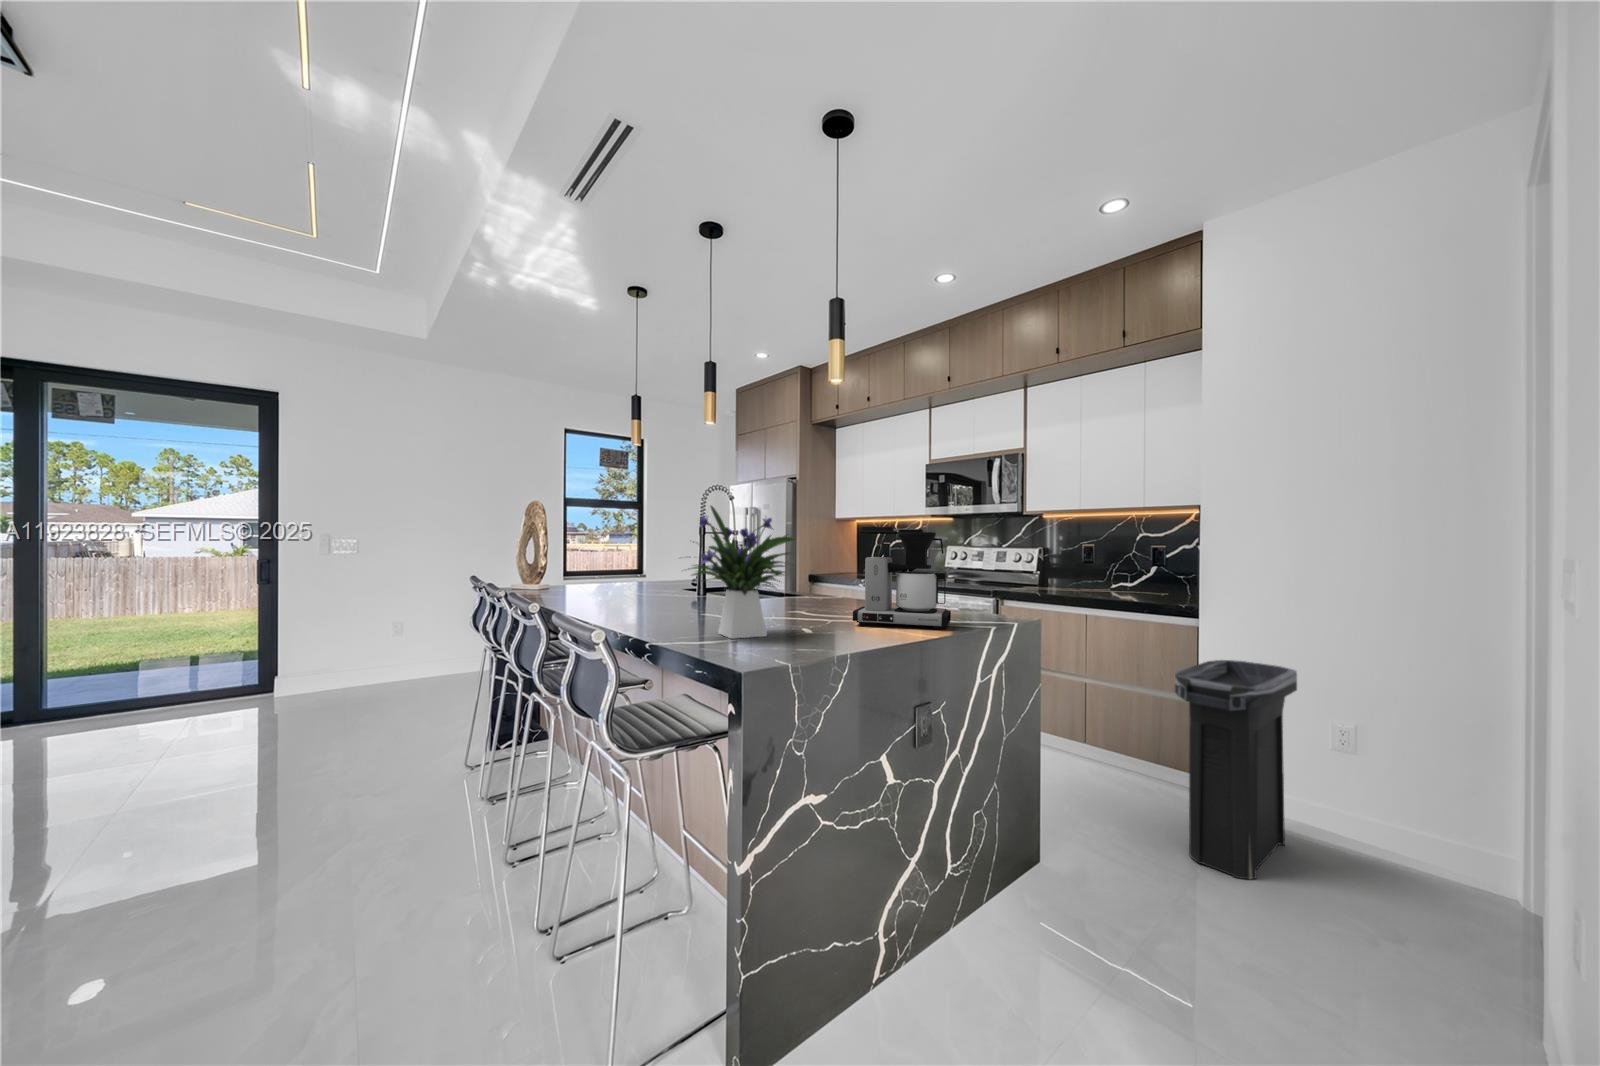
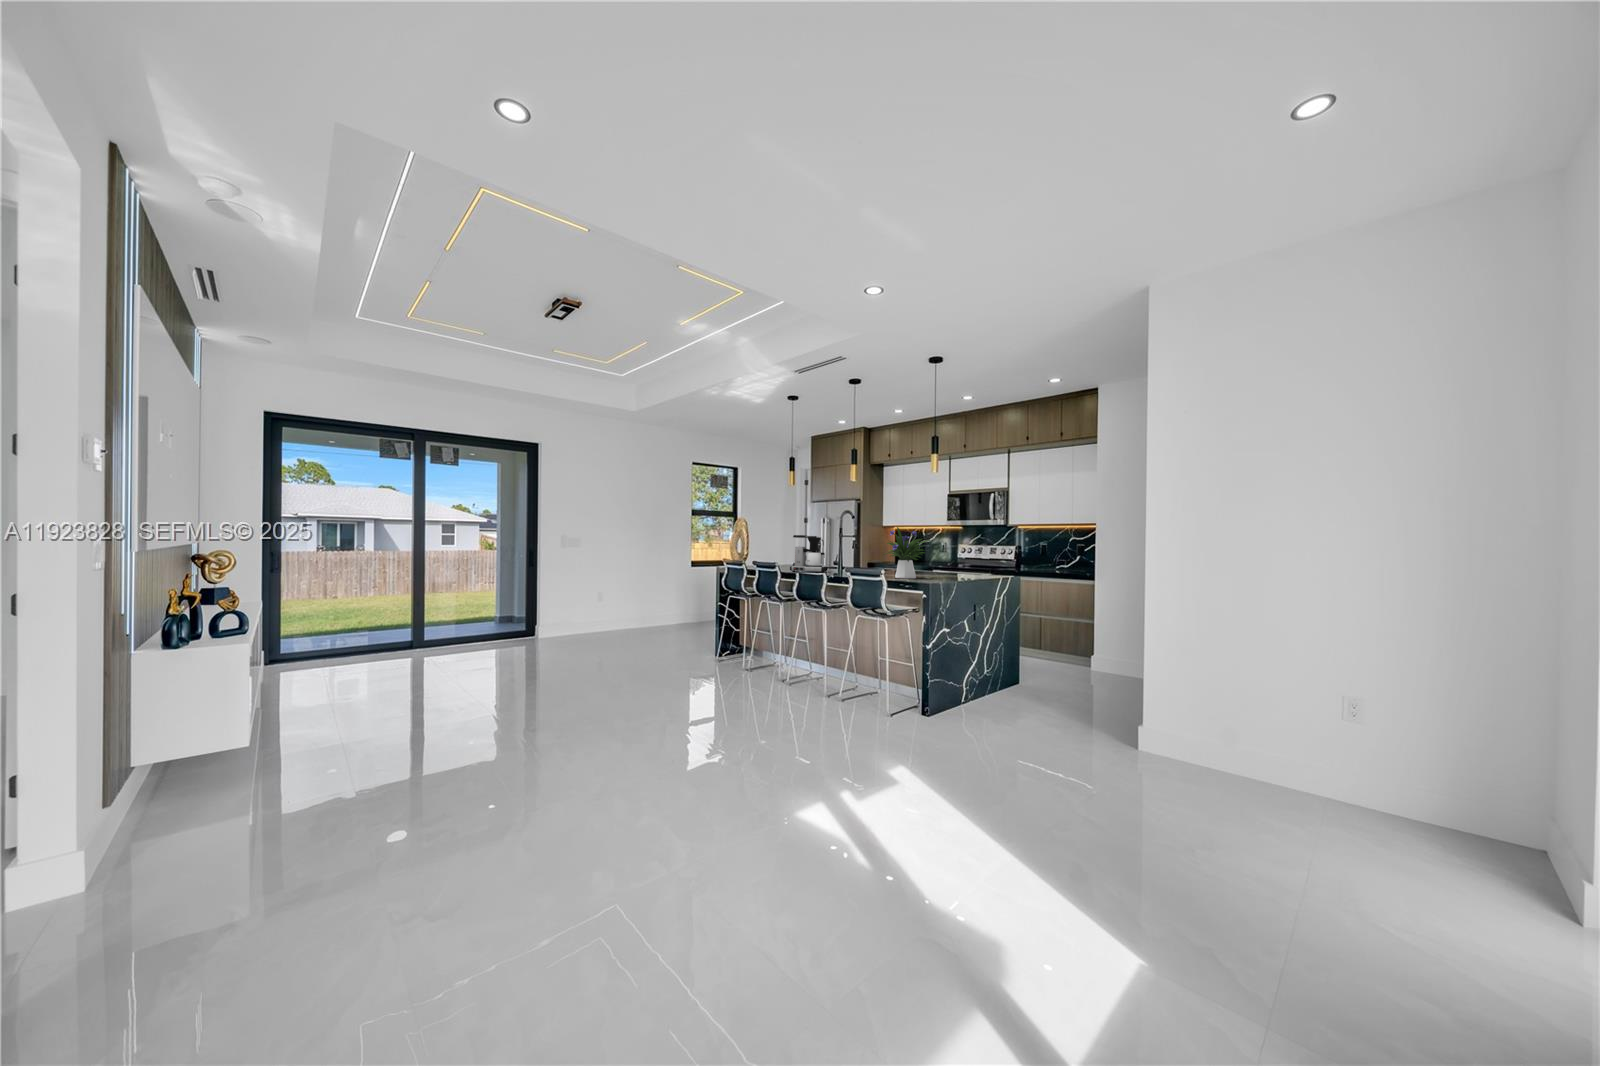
coffee maker: present [853,527,951,630] -> present [790,535,827,573]
trash can: present [1175,660,1297,879] -> none [1077,598,1132,685]

